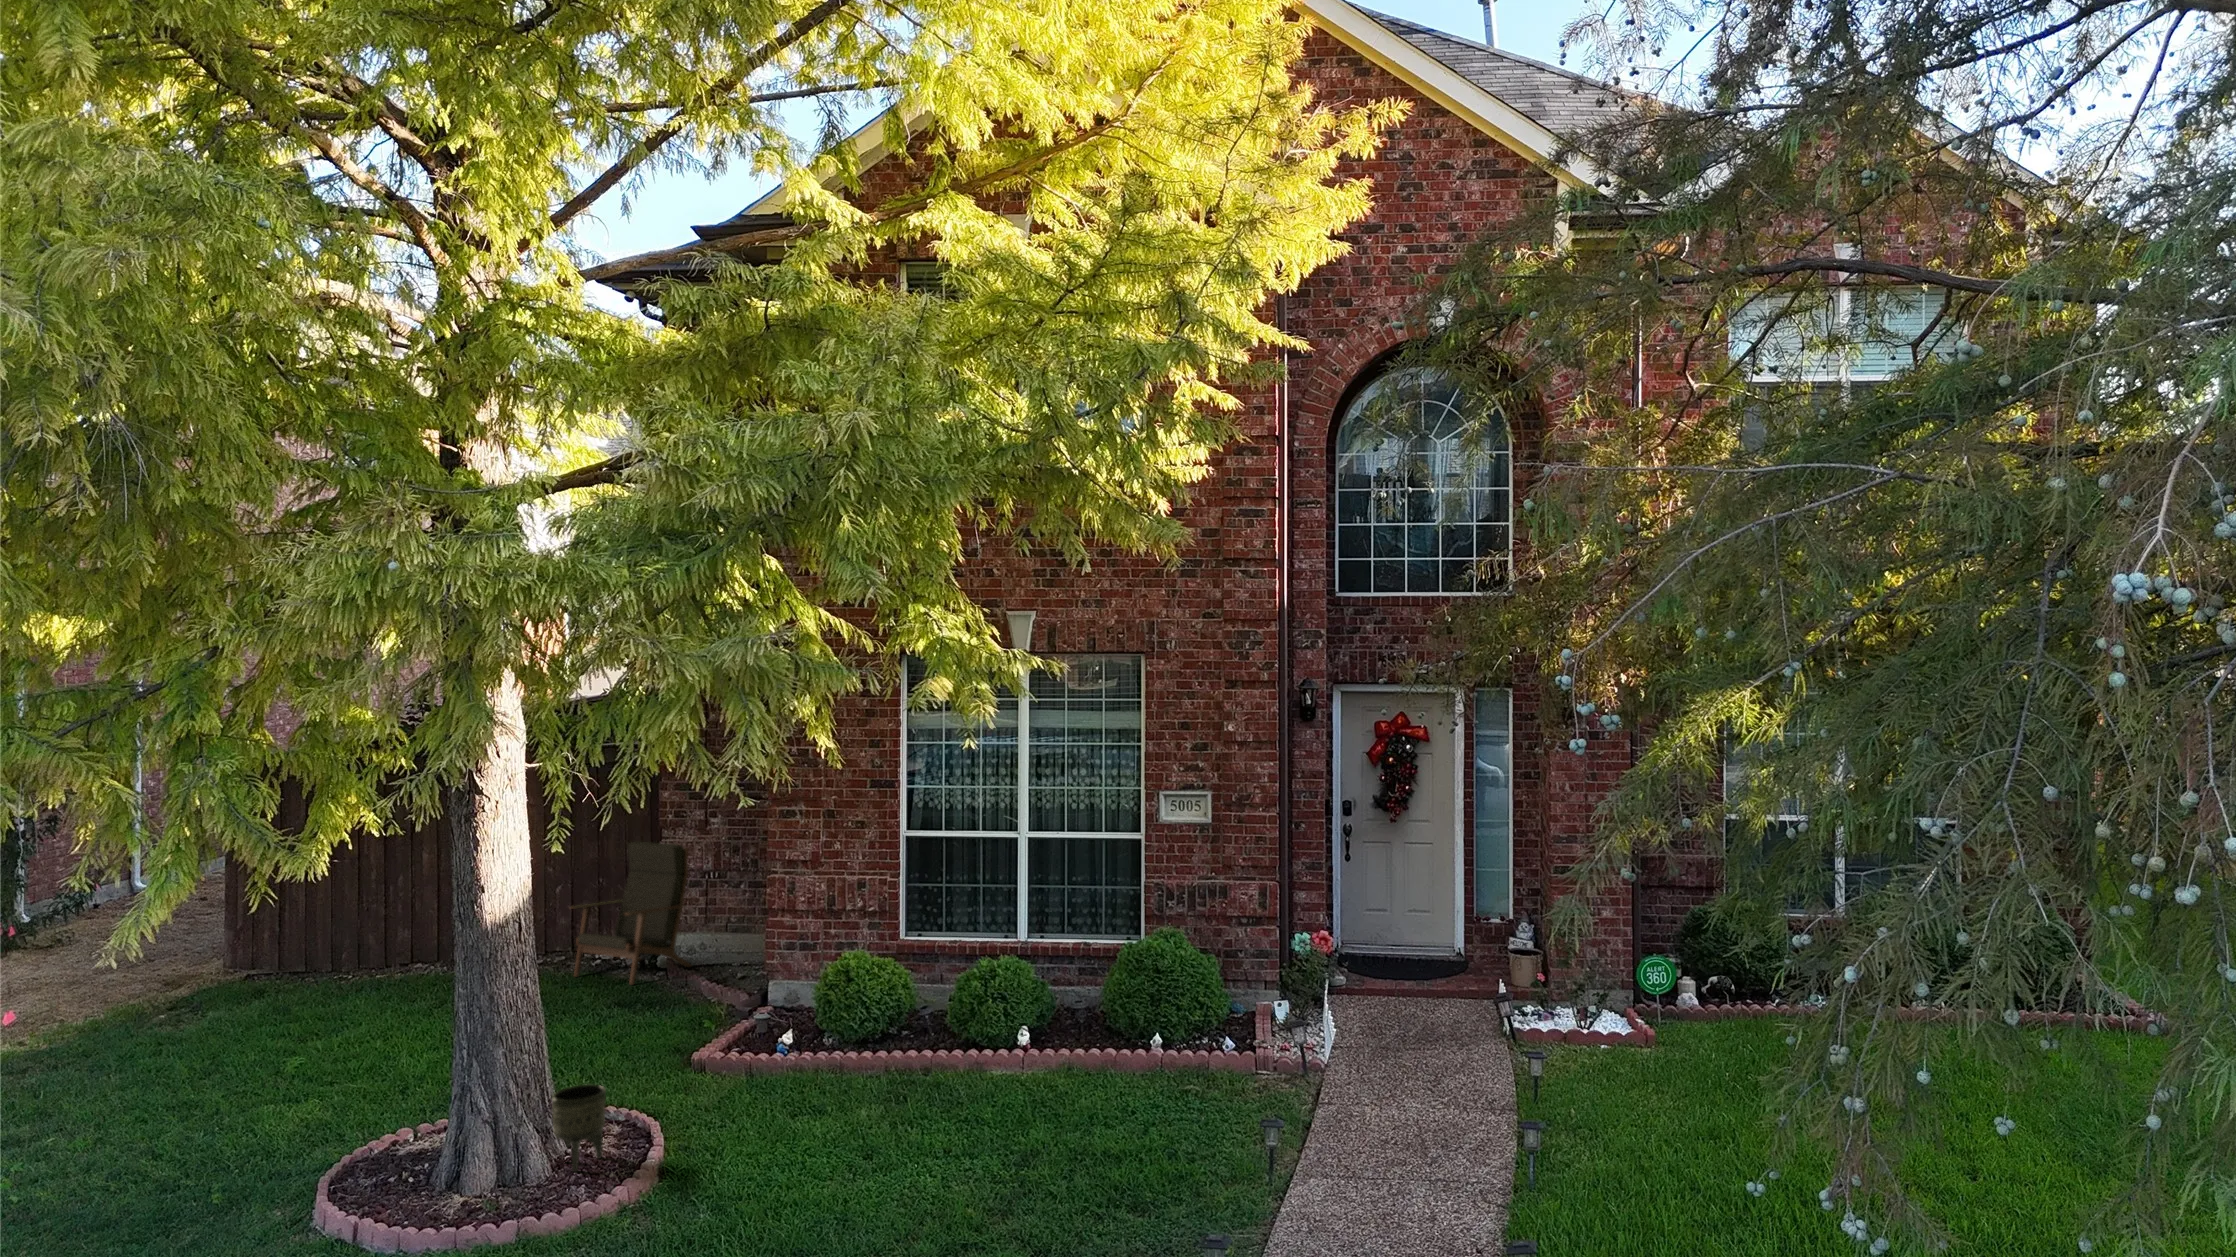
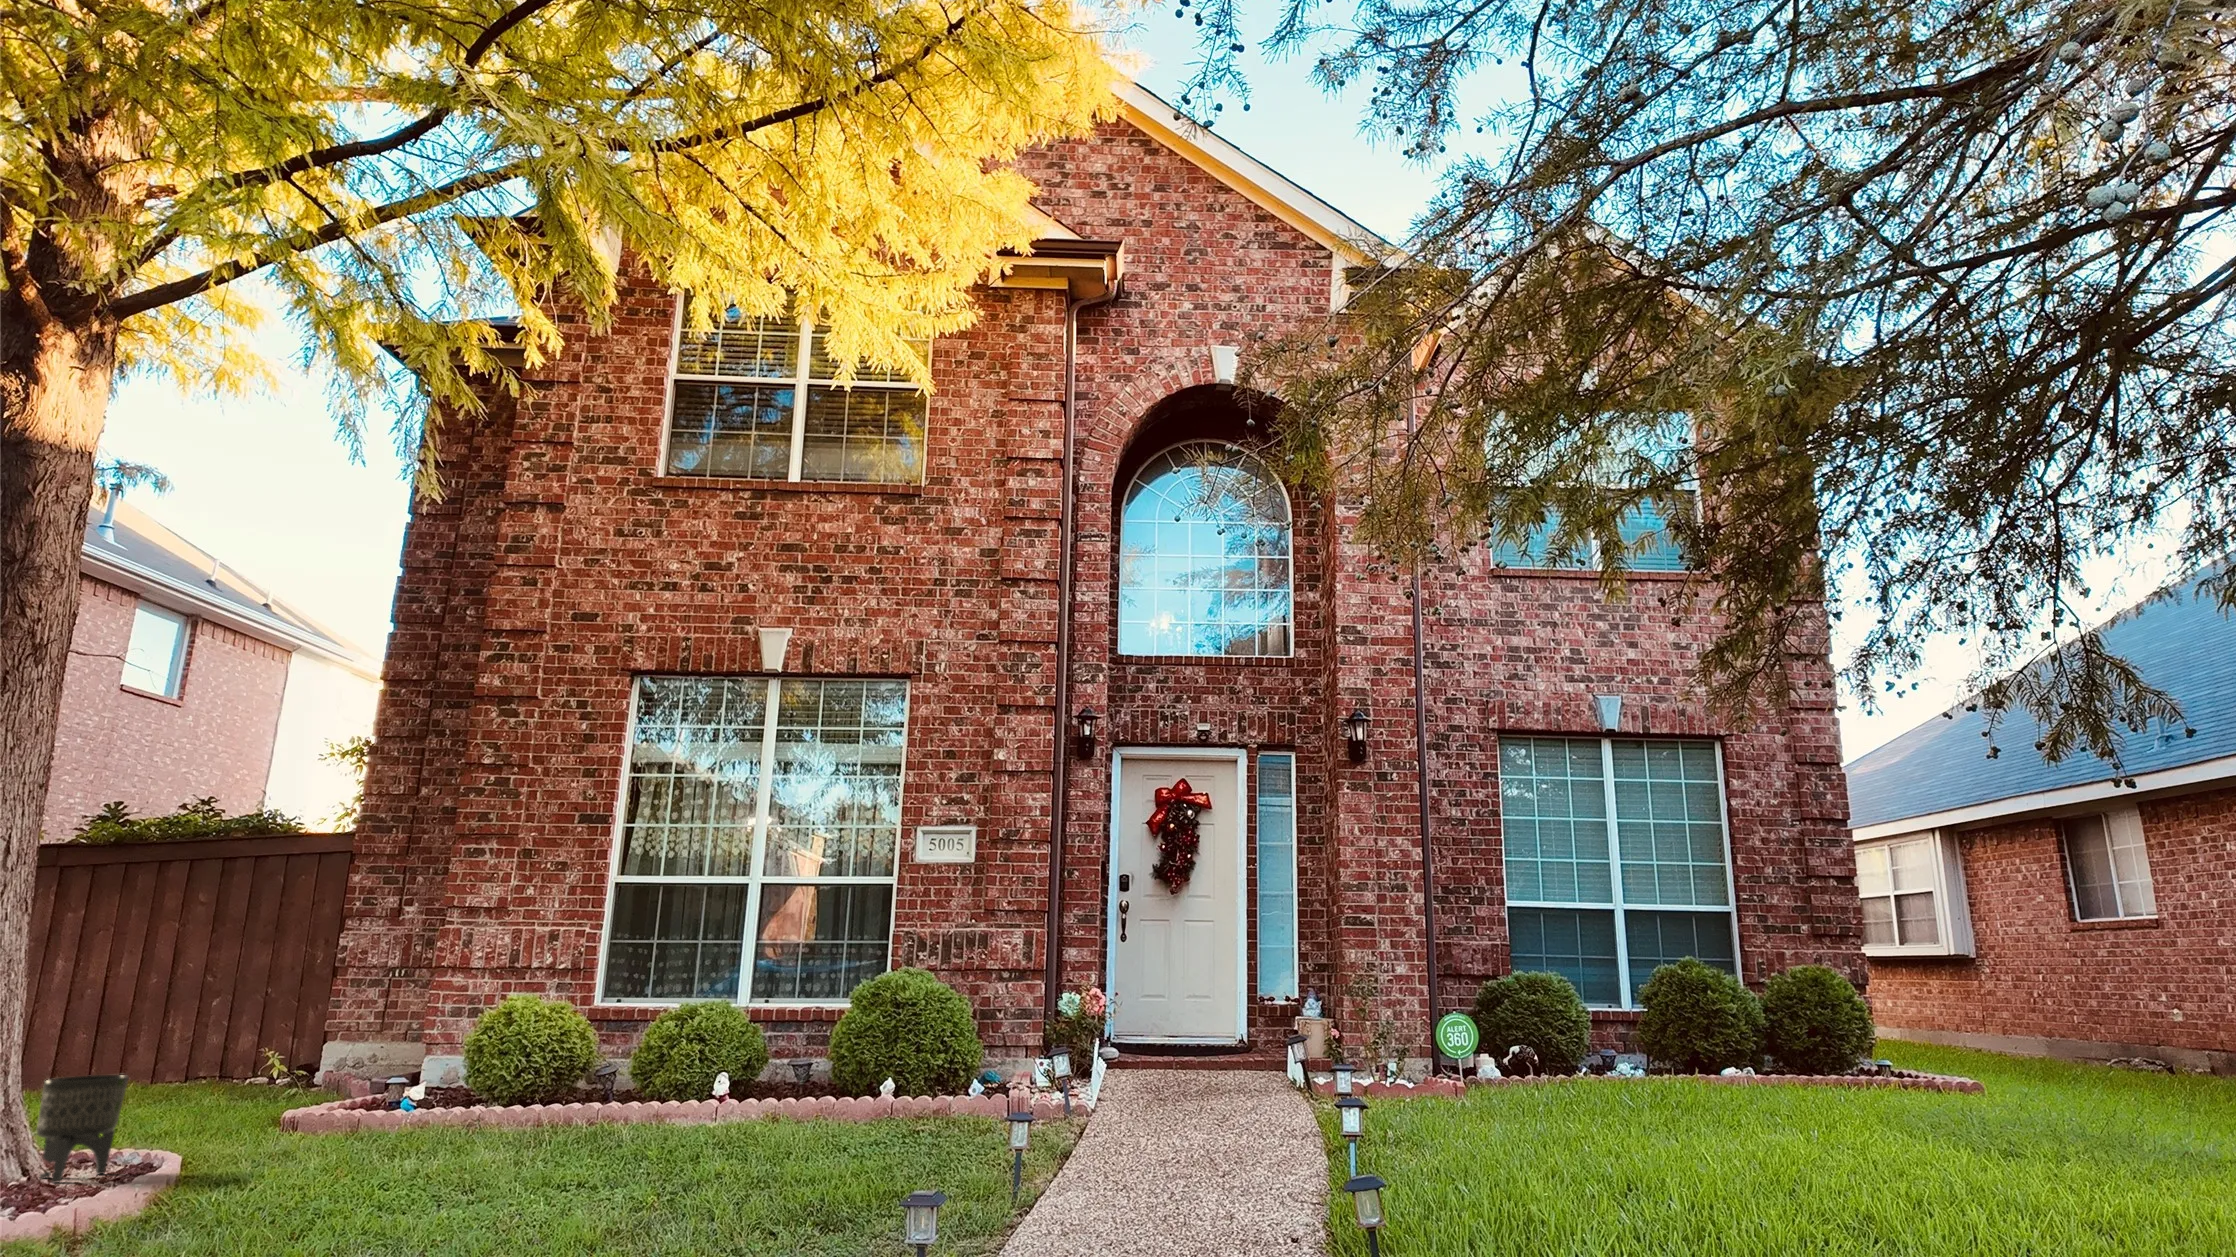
lounge chair: present [571,842,691,985] -> none [174,924,354,1086]

